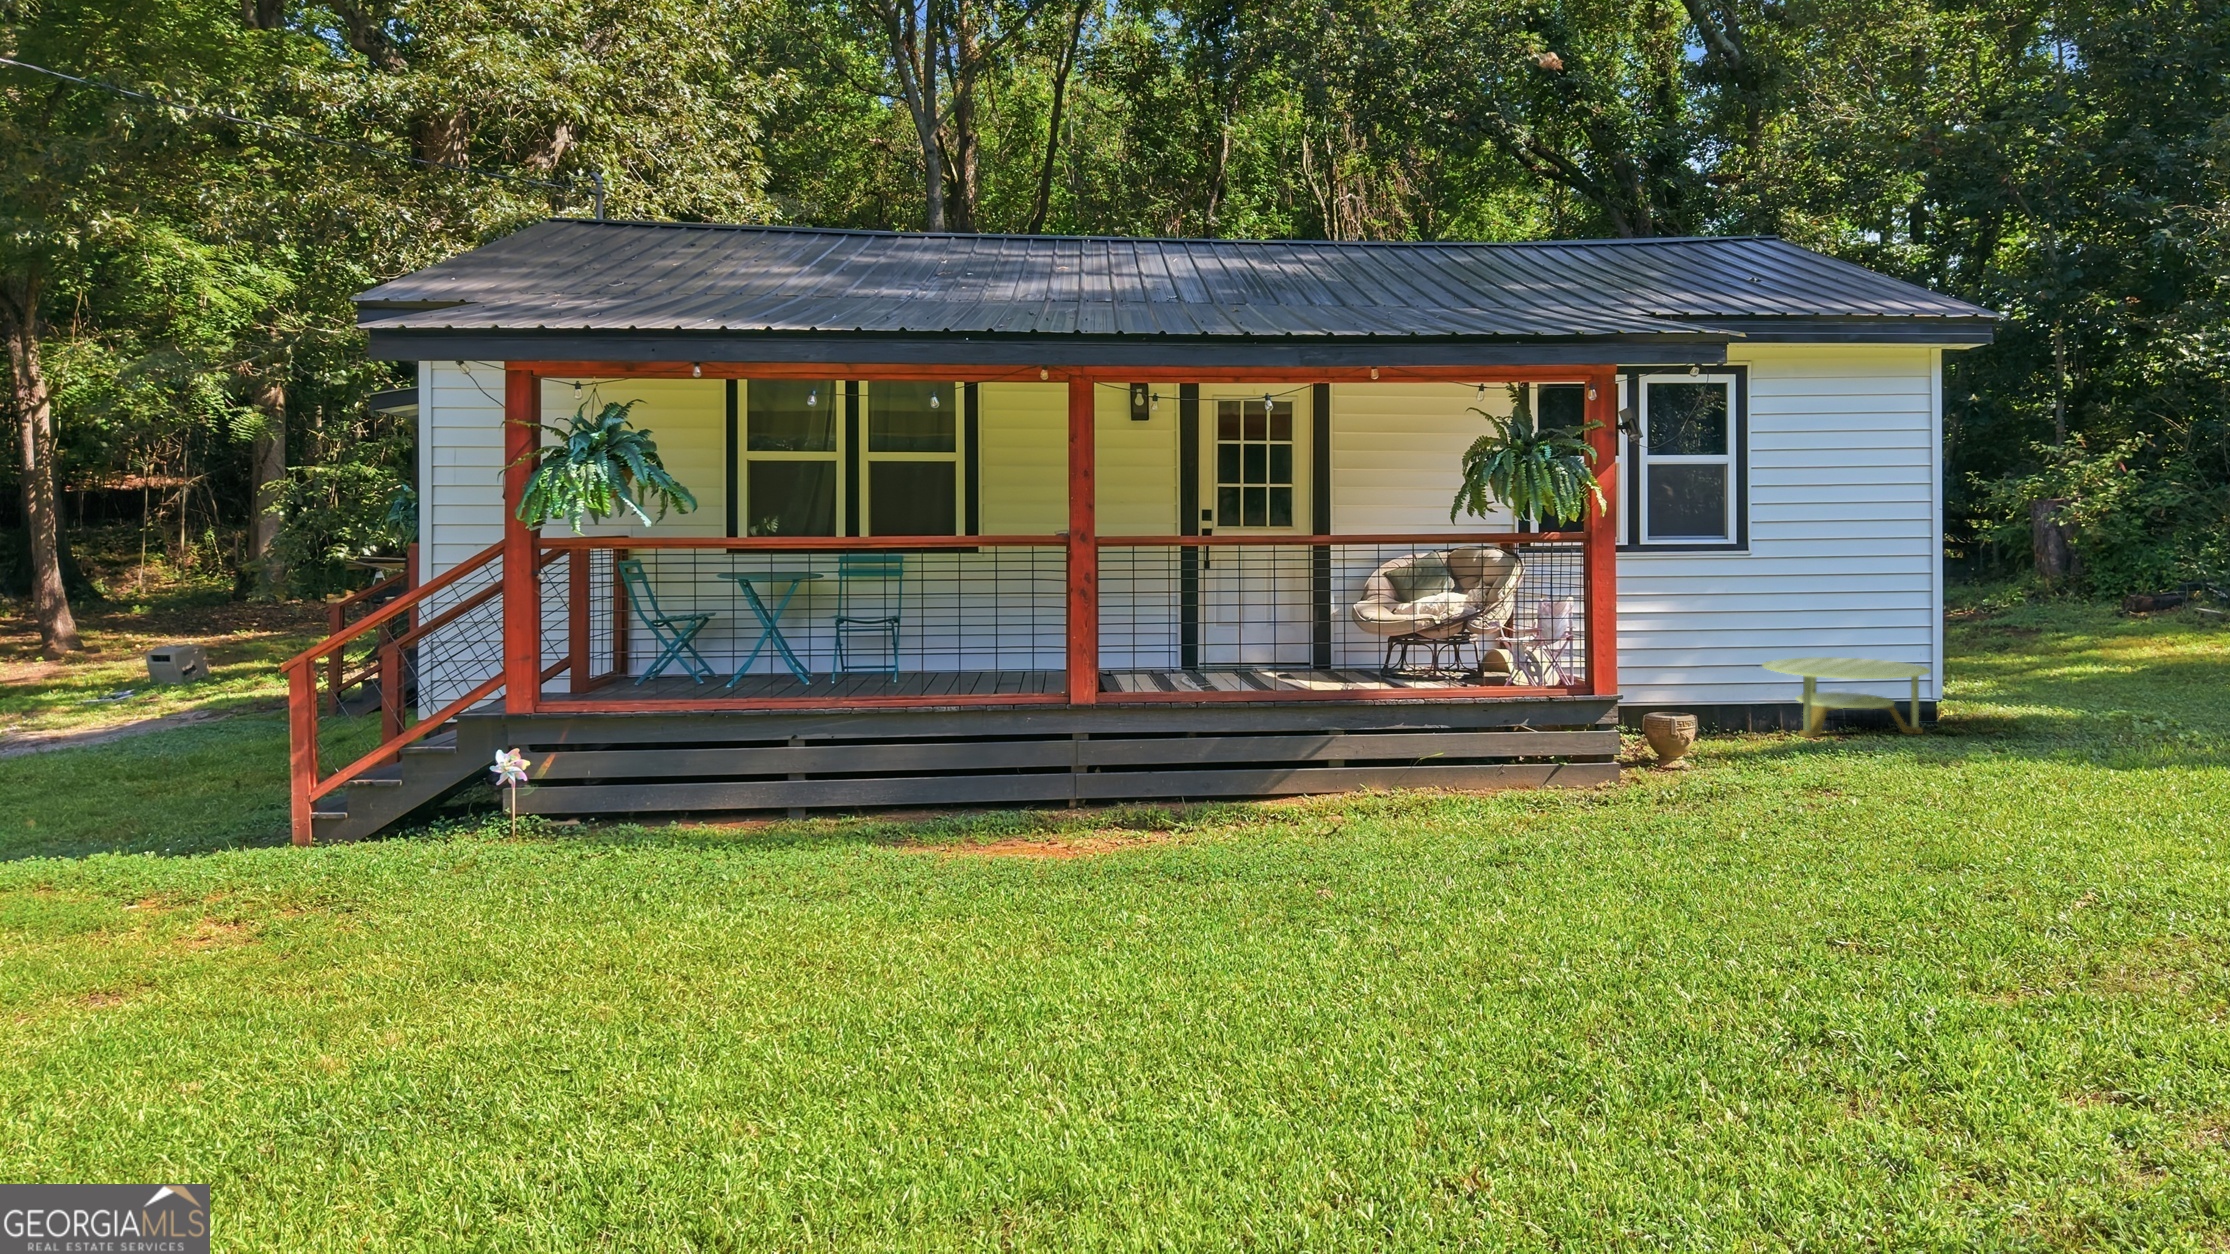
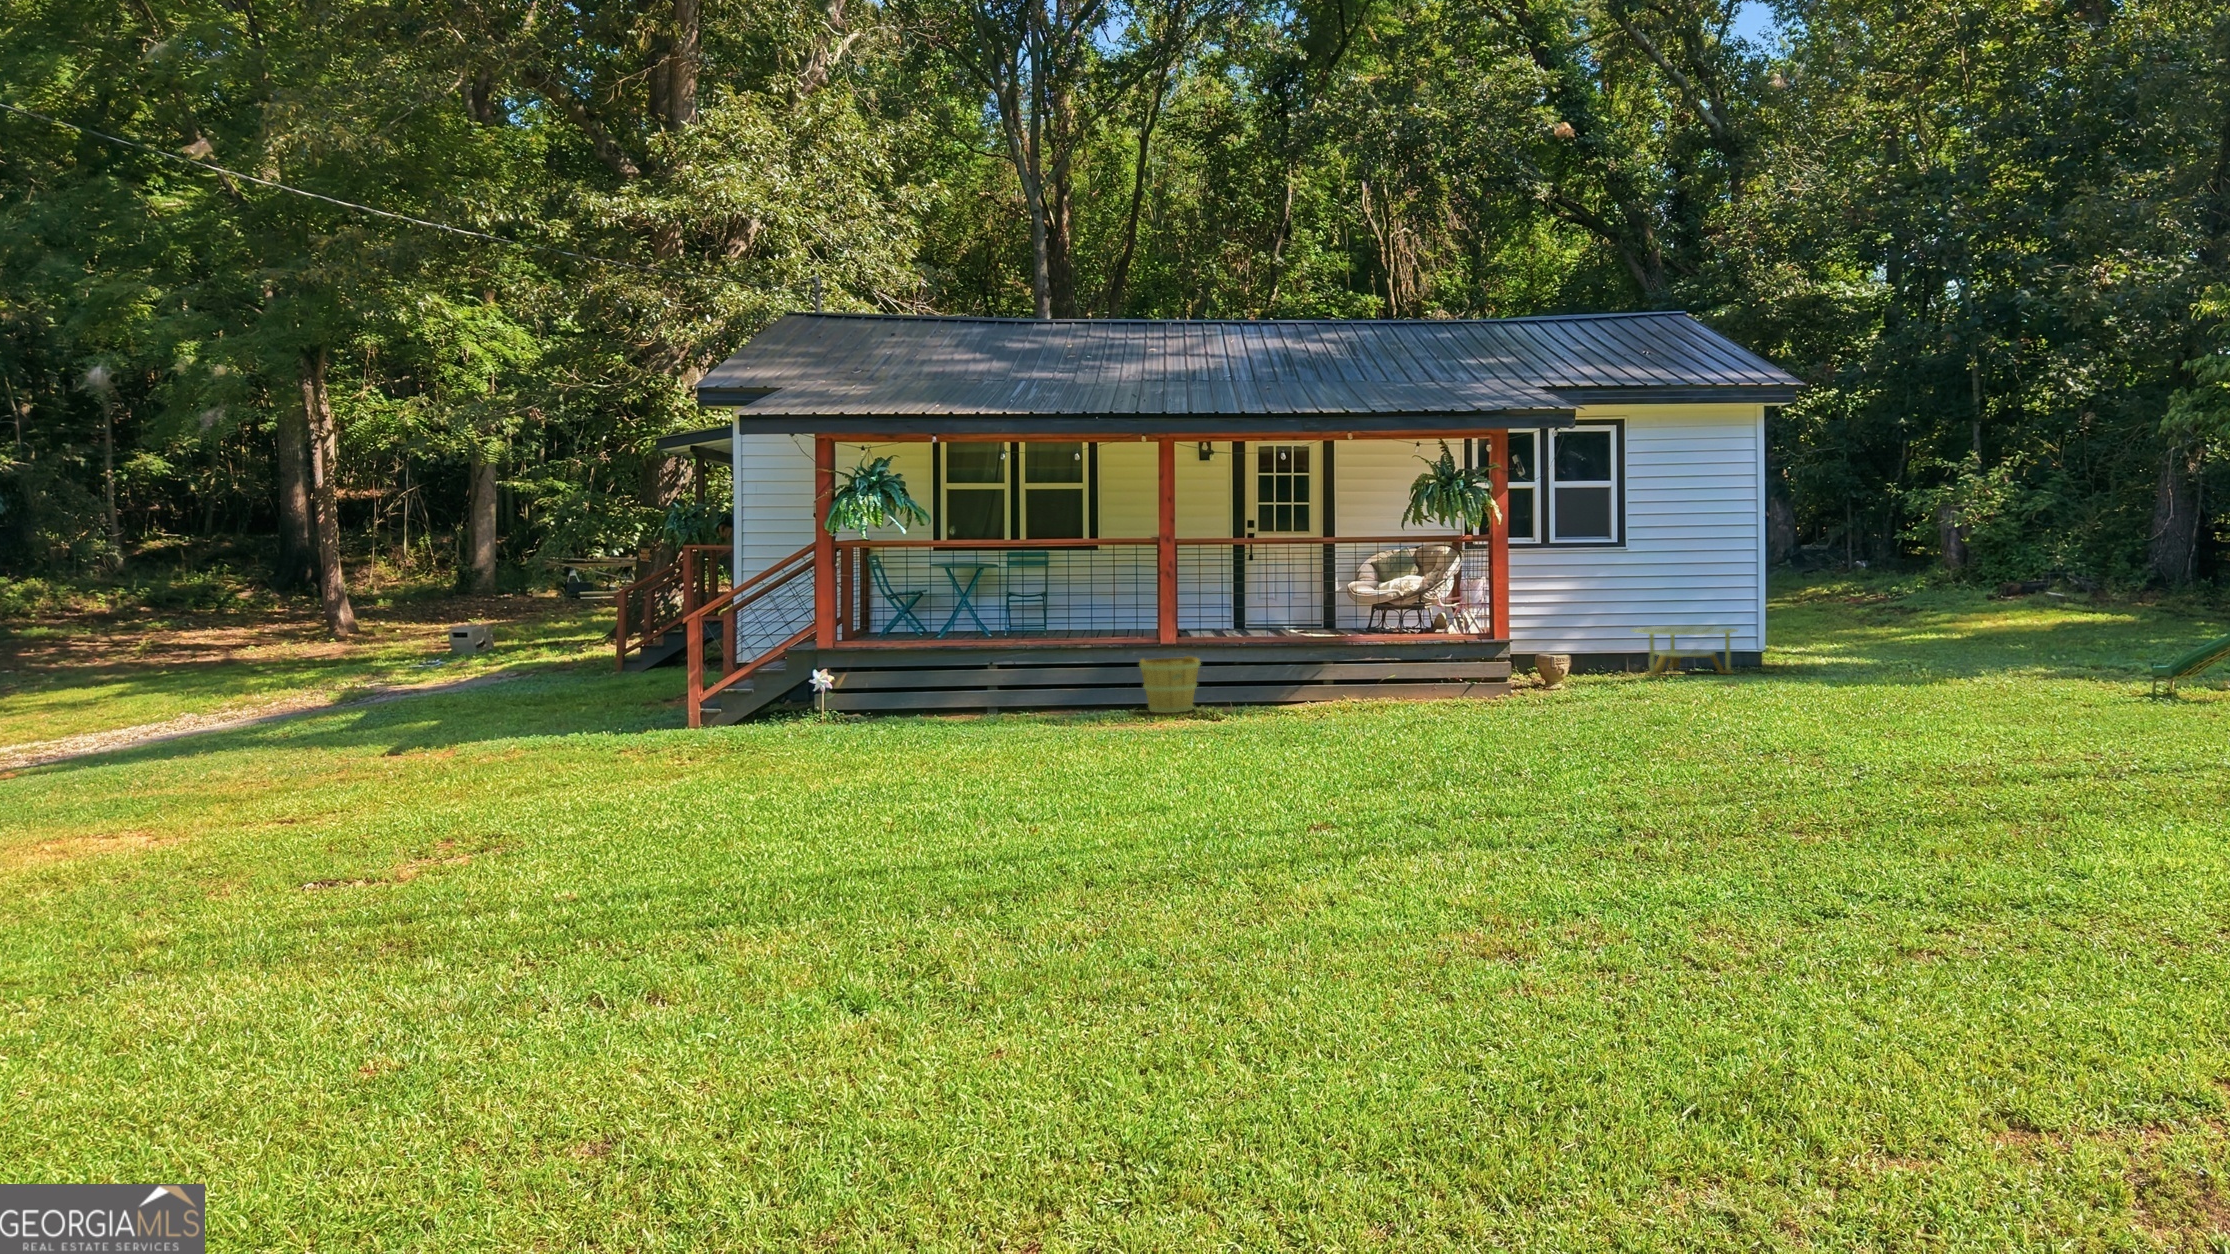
wooden bucket: none [1039,724,1140,824] -> present [1139,656,1200,713]

